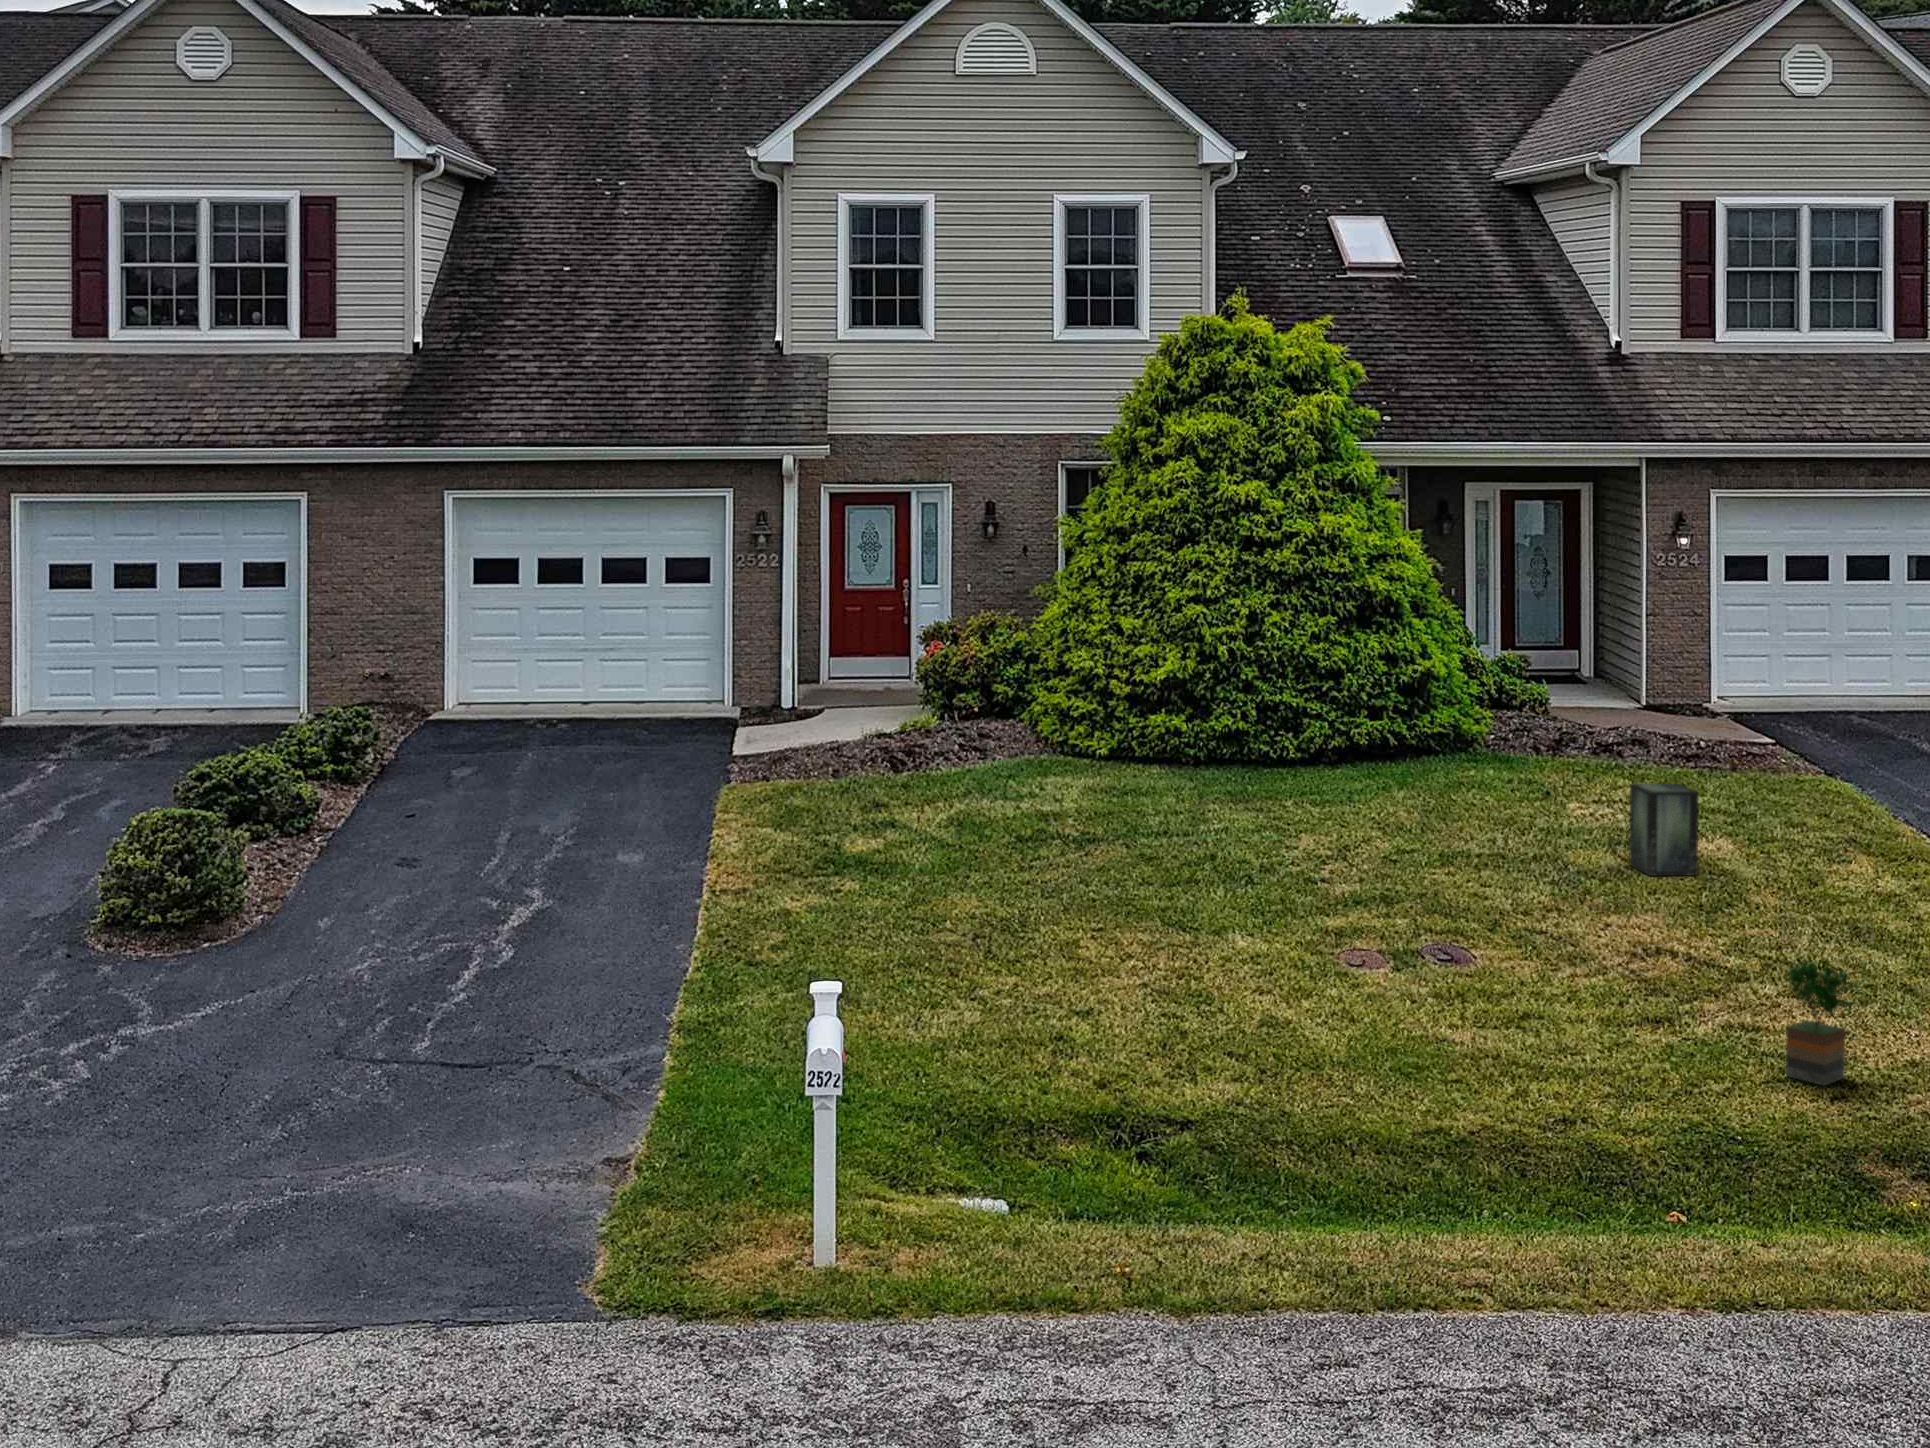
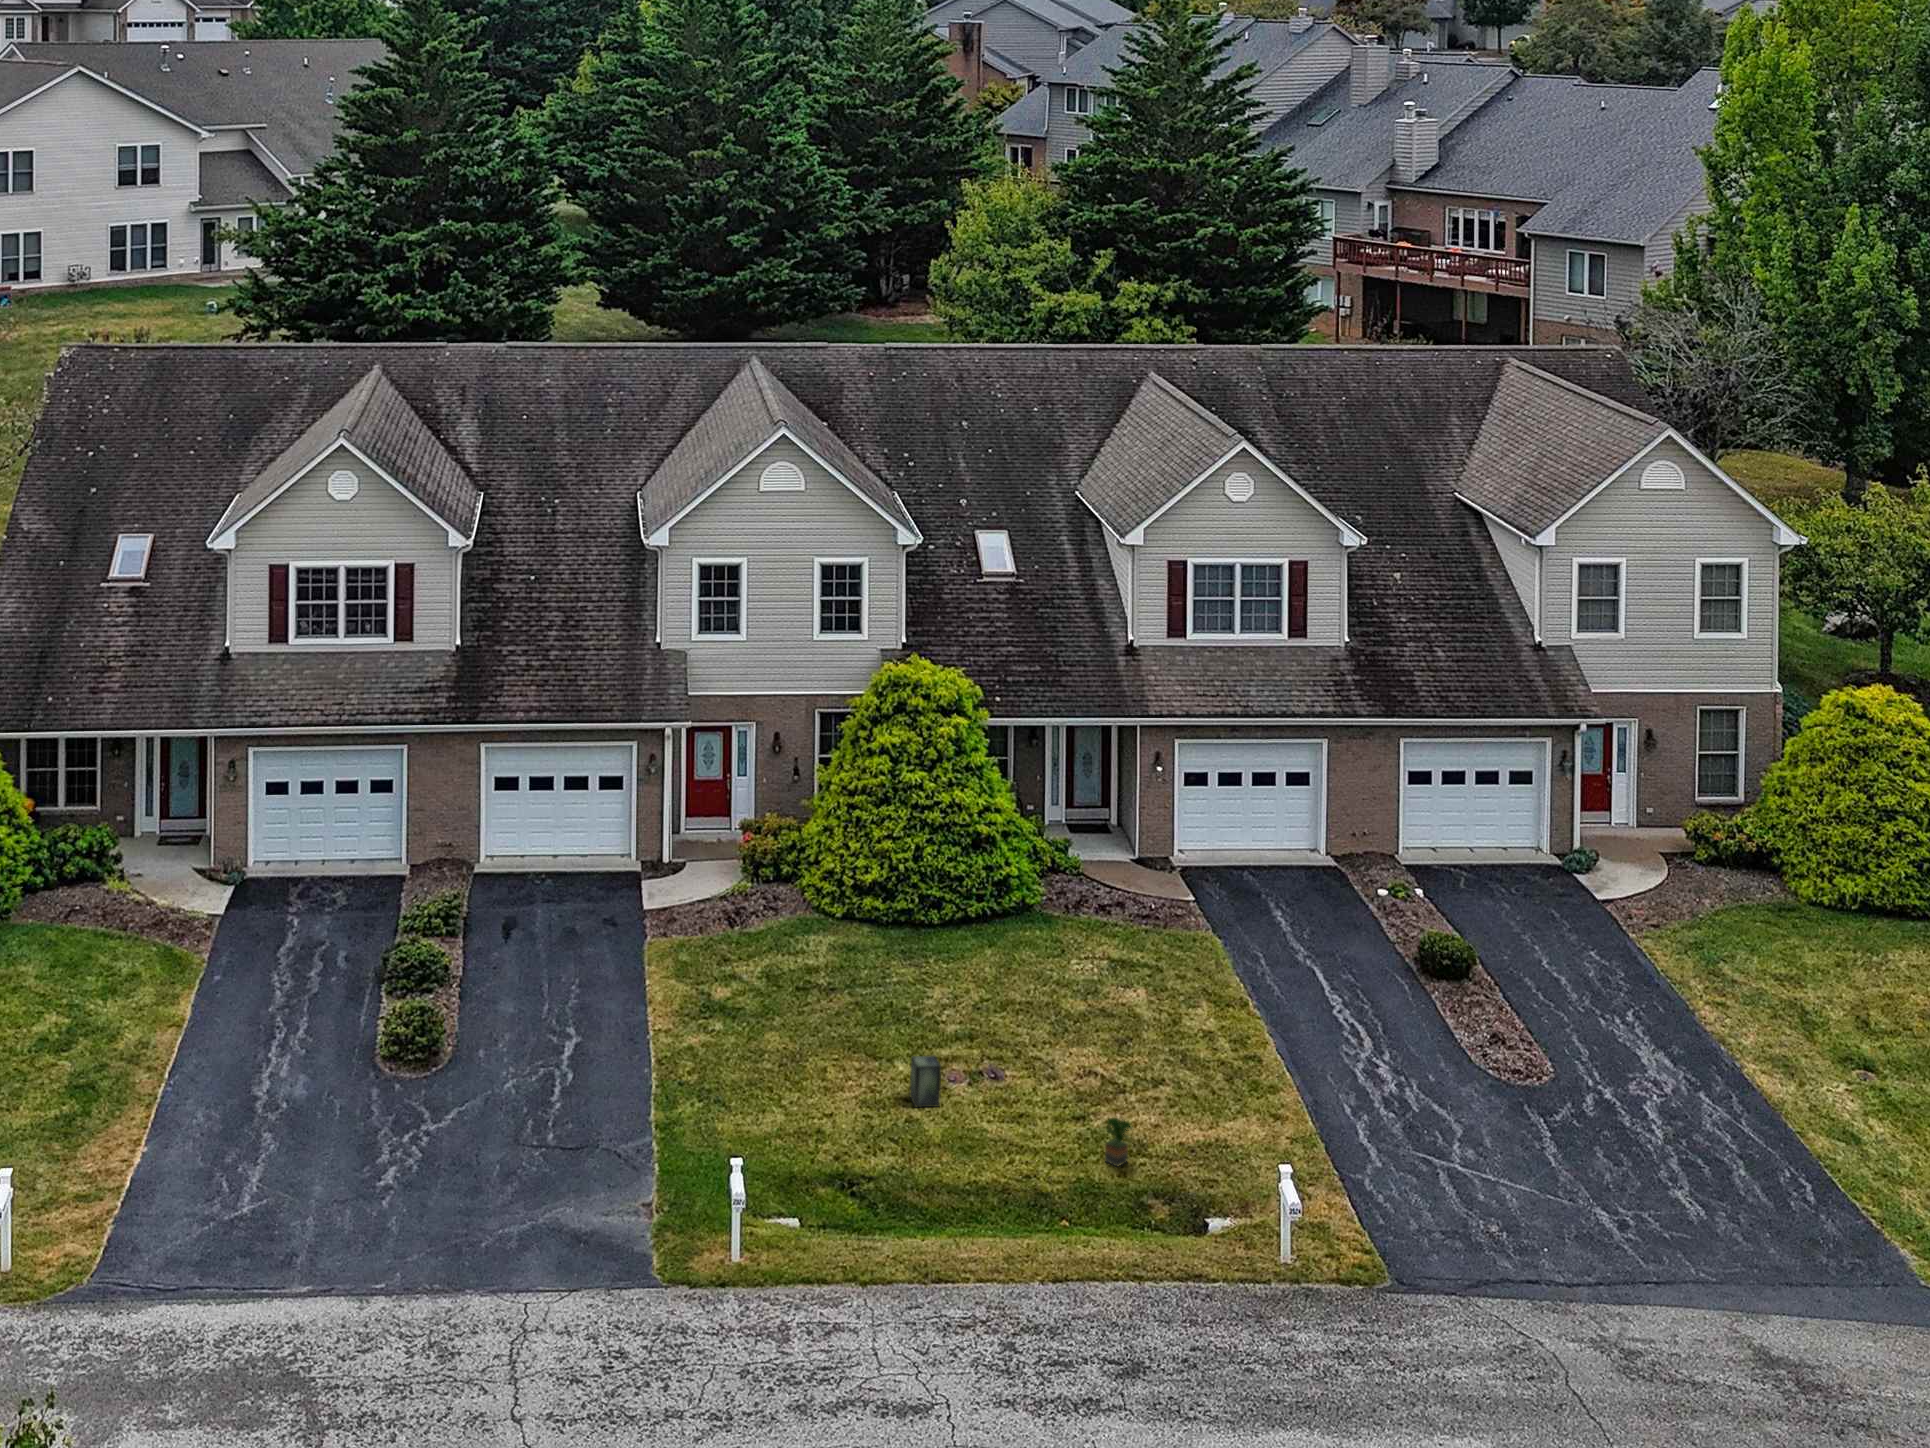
storage box: present [1629,783,1699,876] -> present [910,1055,941,1107]

